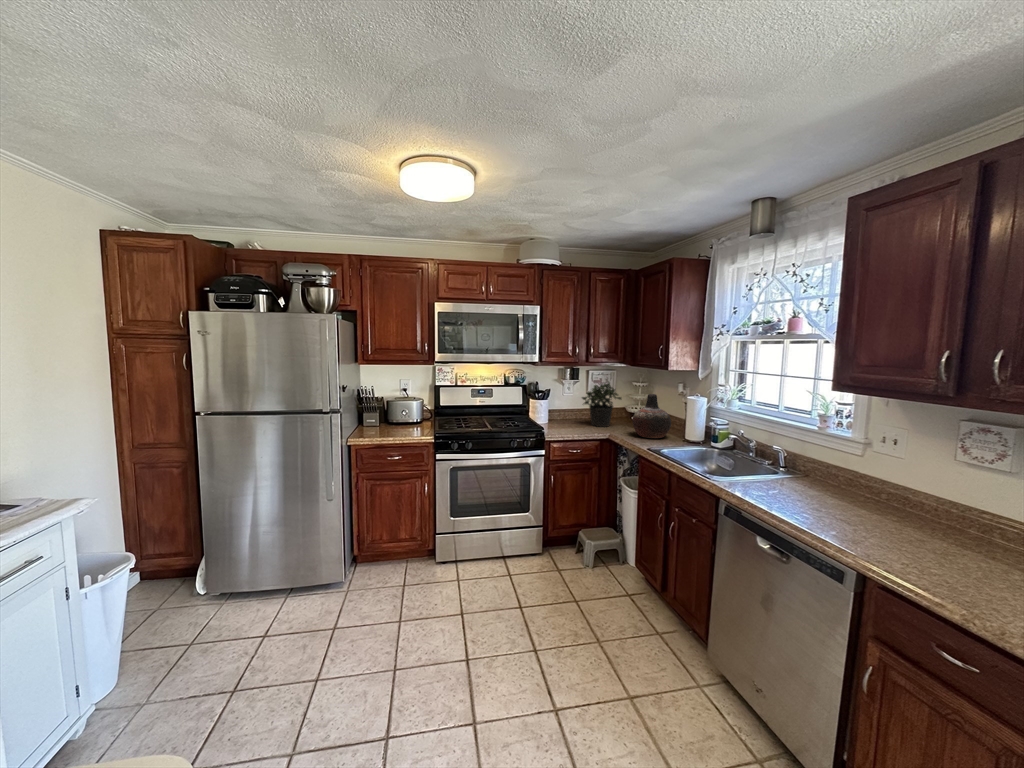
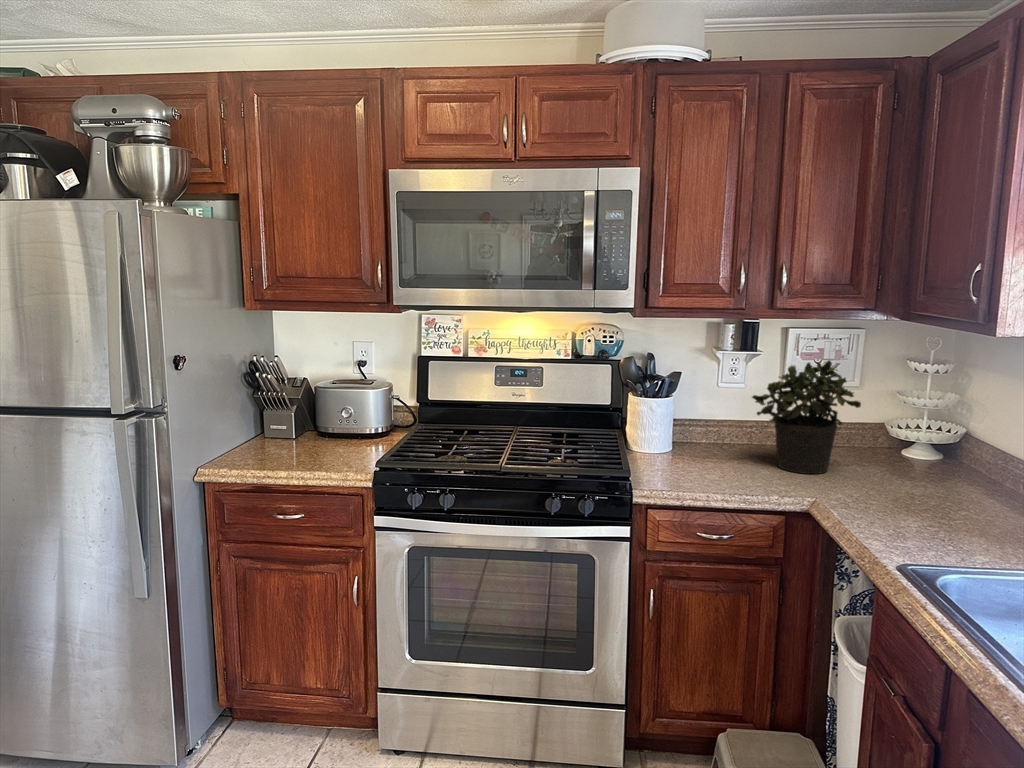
vase: present [632,394,671,438] -> none [880,399,1001,527]

